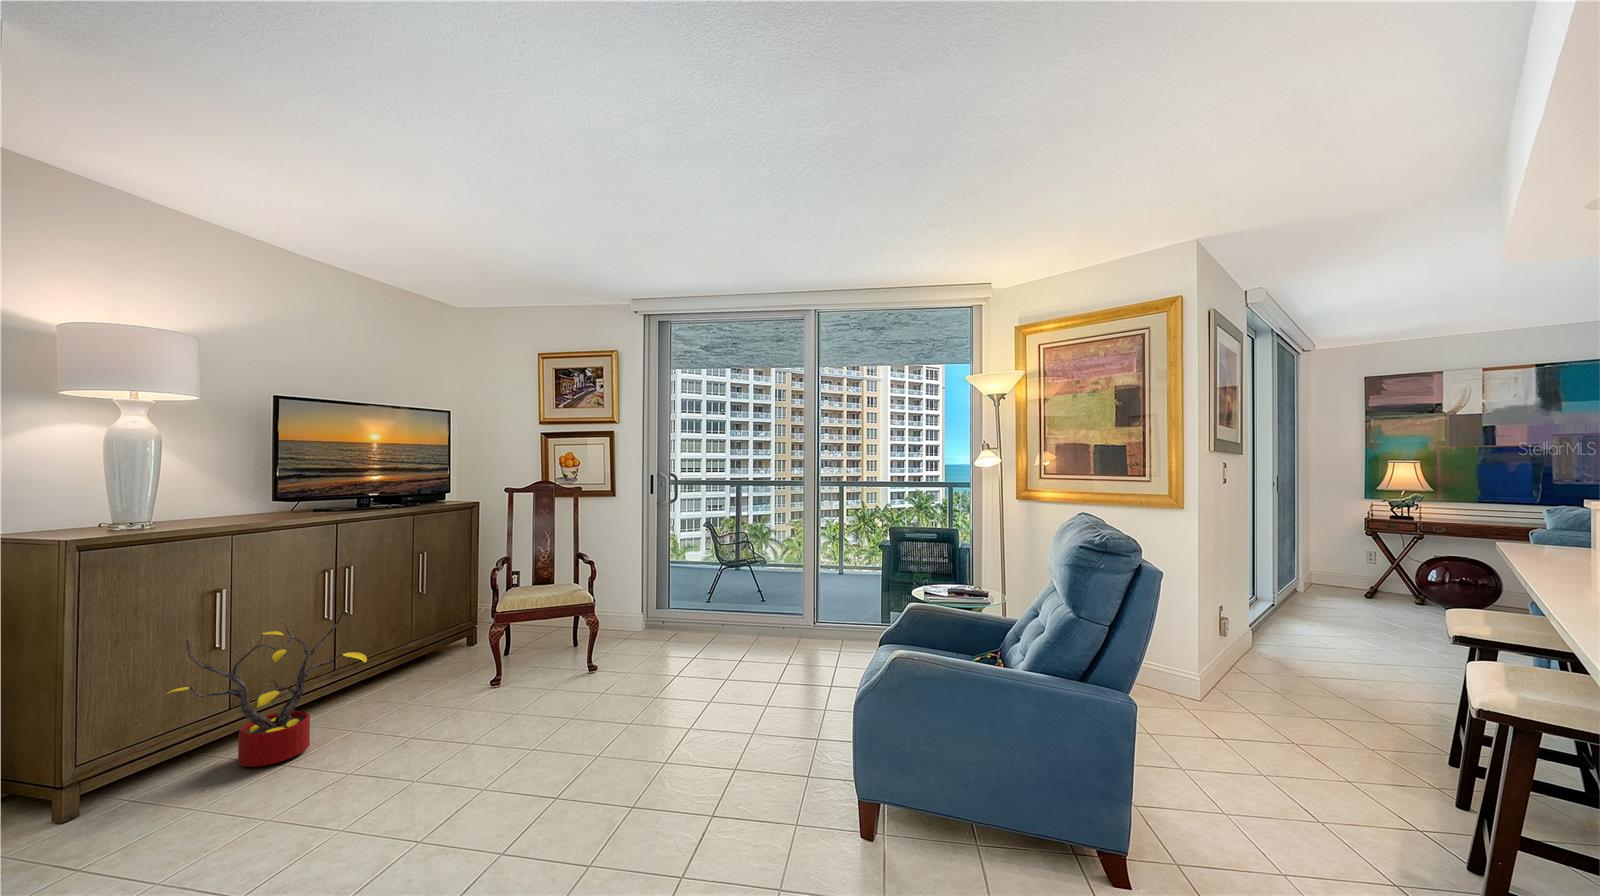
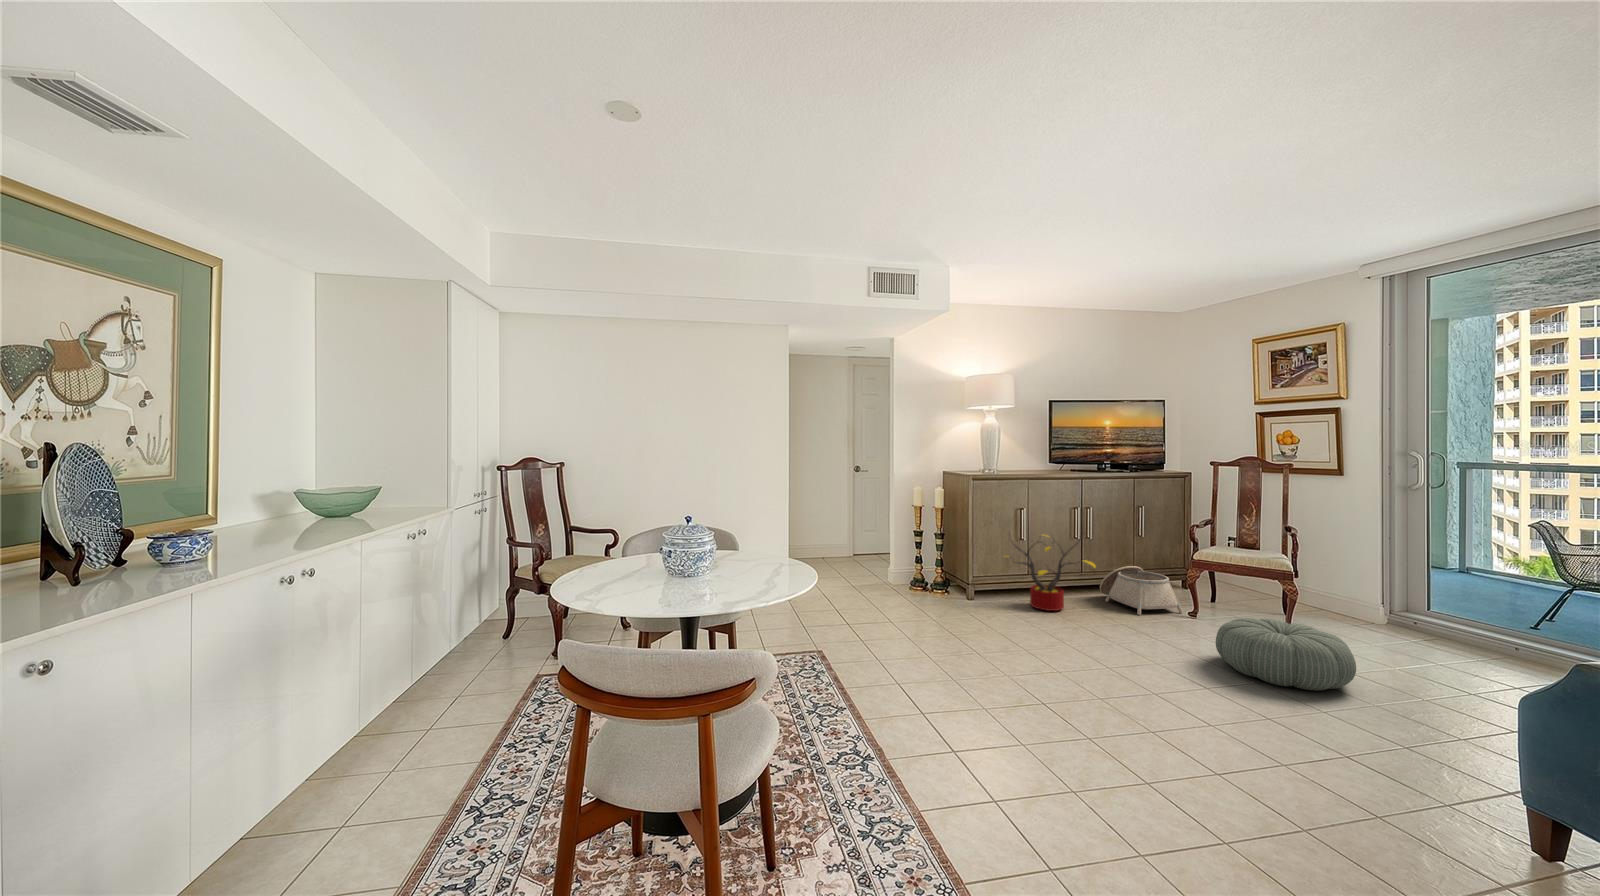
basket: none [364,636,482,707] -> present [1100,566,1183,615]
pouf: none [548,666,673,752] -> present [1216,618,1356,690]

